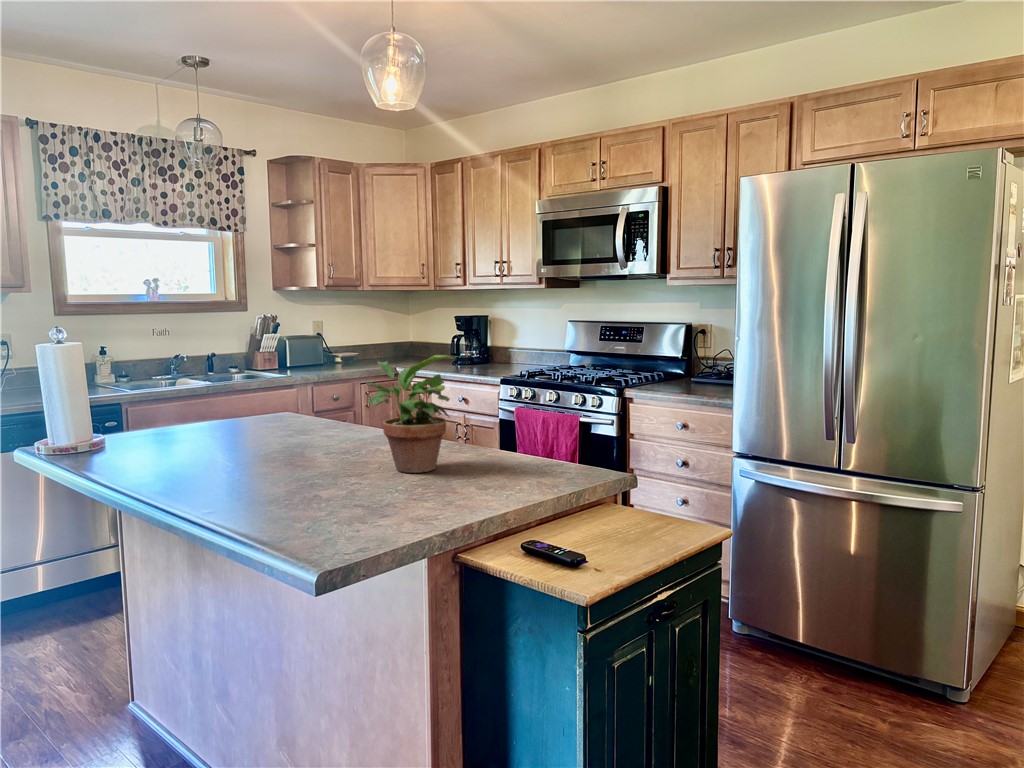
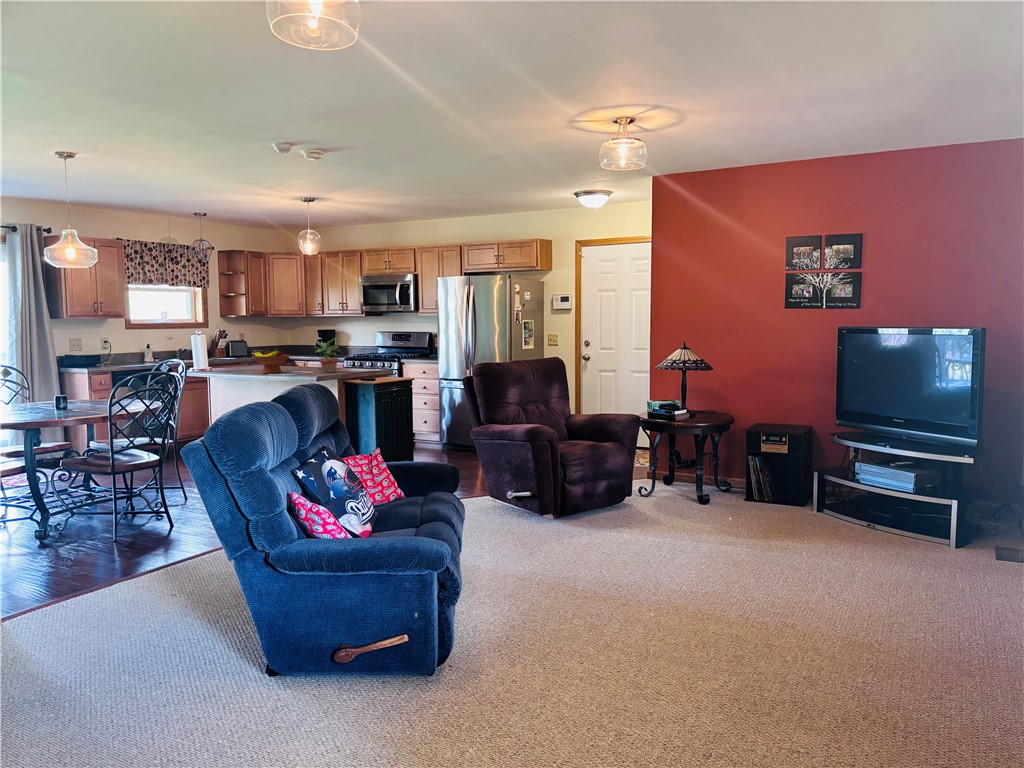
fruit bowl: none [171,389,298,469] -> present [252,349,290,373]

